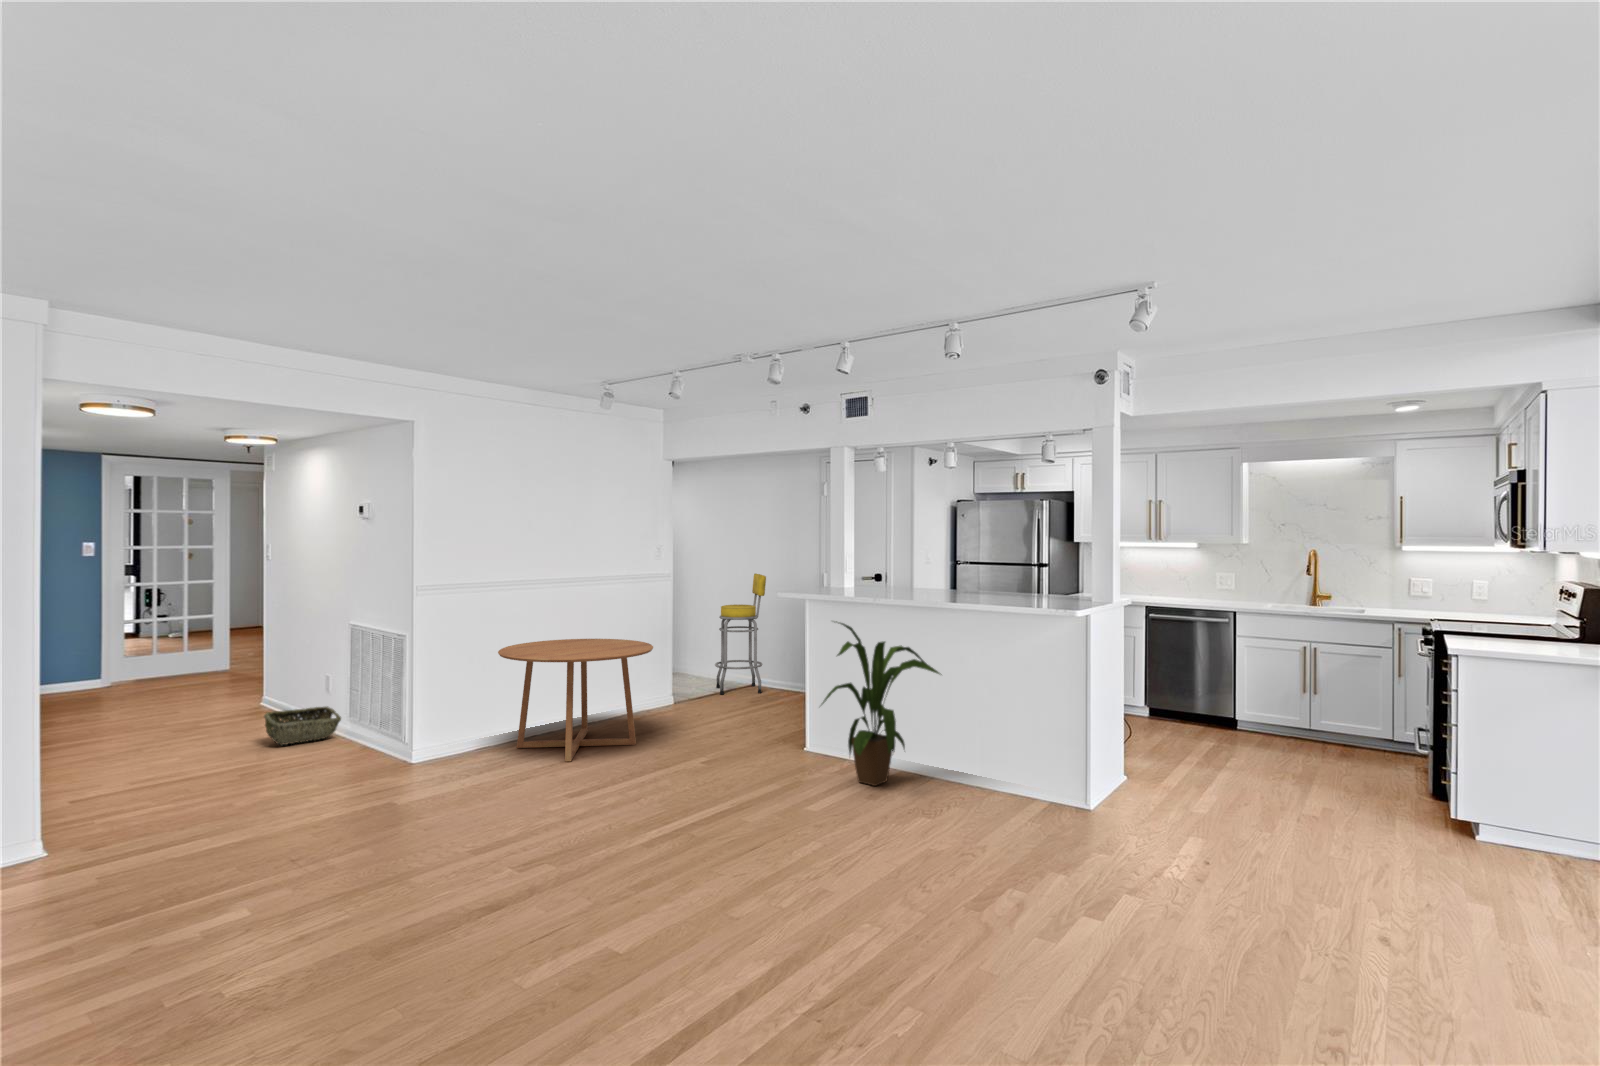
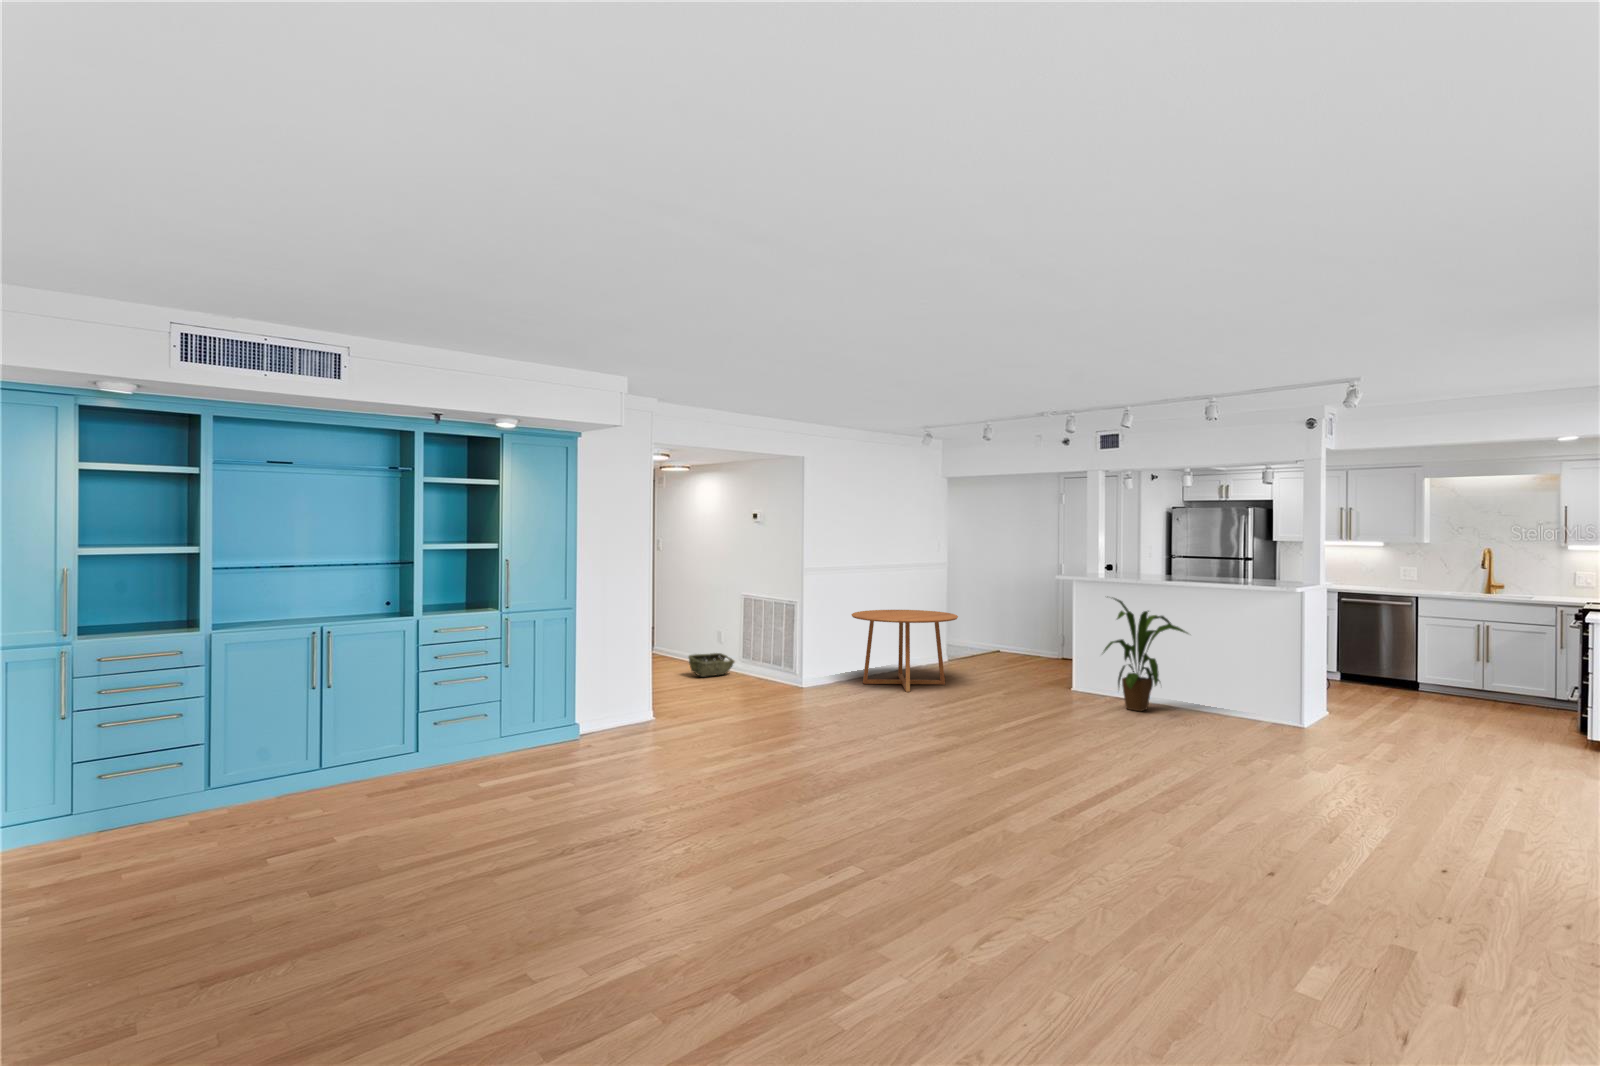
bar stool: present [715,574,766,694] -> none [970,564,1013,657]

